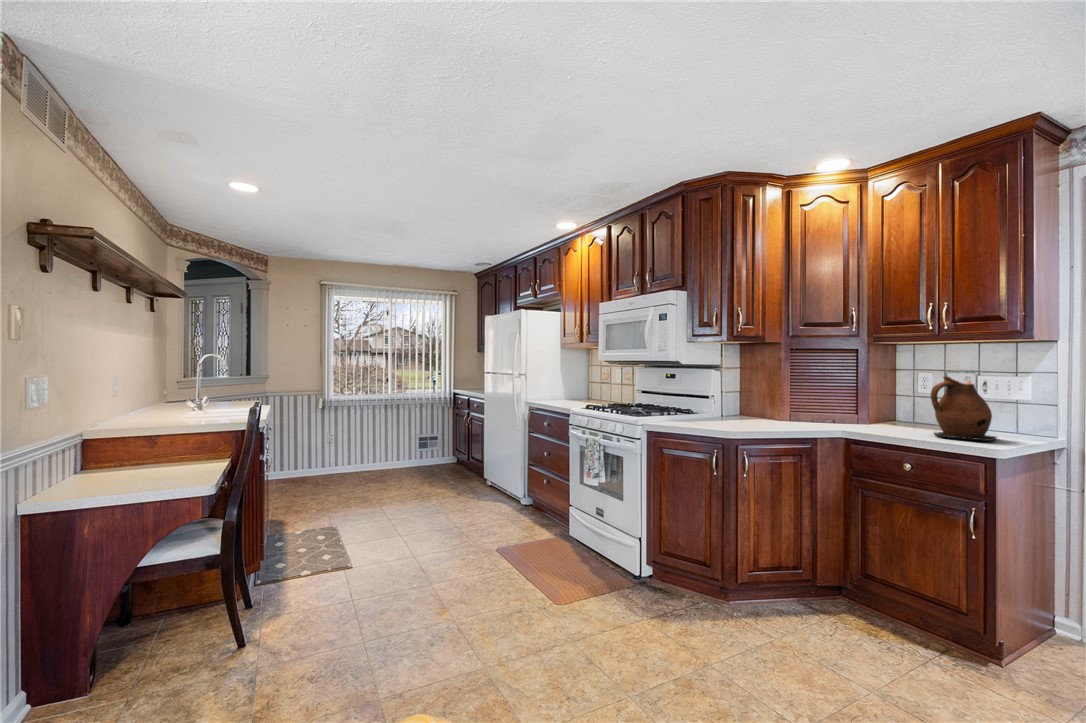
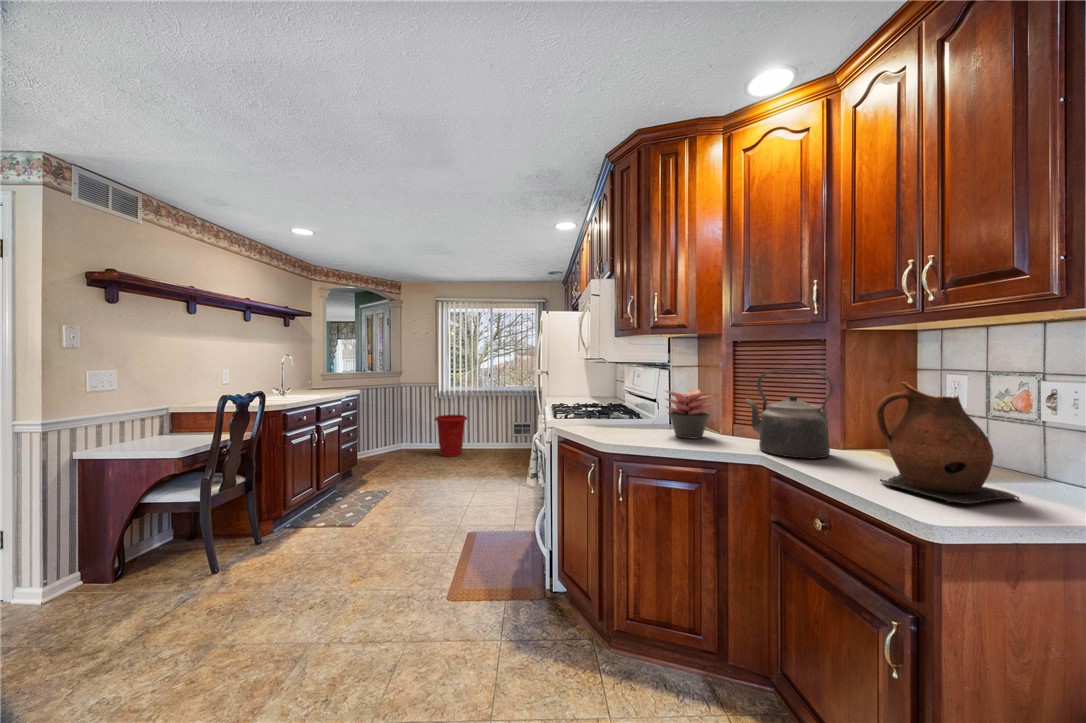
kettle: none [818,370,882,429] -> present [746,369,834,458]
succulent plant: none [753,386,790,424] -> present [666,390,713,439]
waste bin: none [324,430,369,484] -> present [434,415,467,457]

